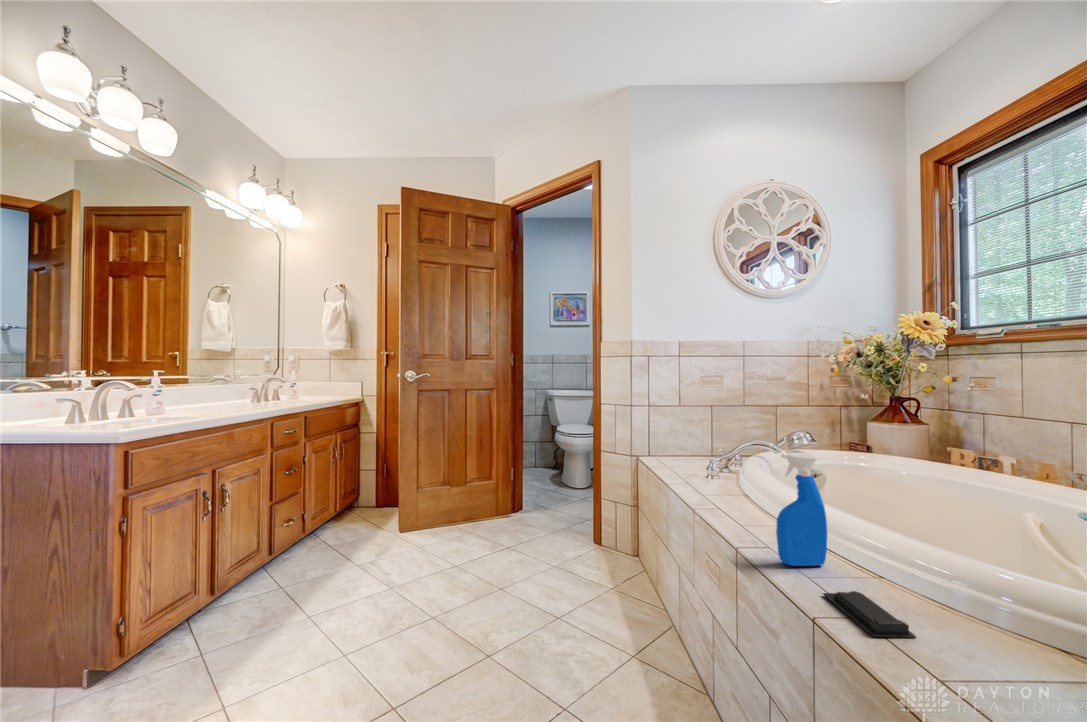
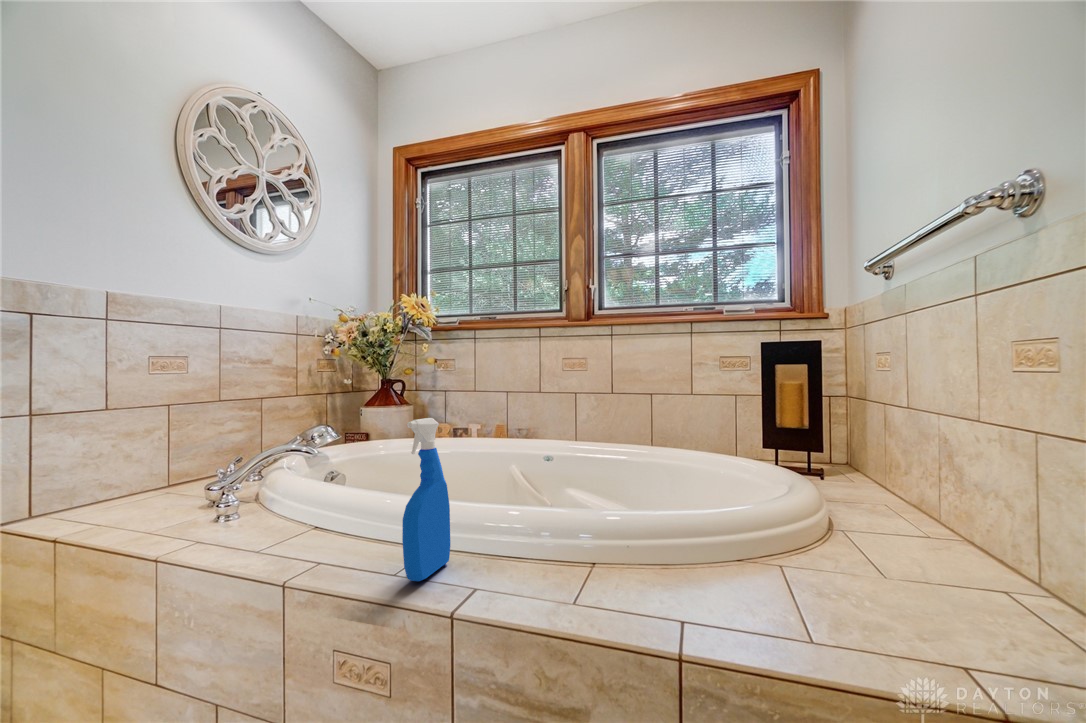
soap bar: present [823,591,916,638] -> none [484,567,579,605]

